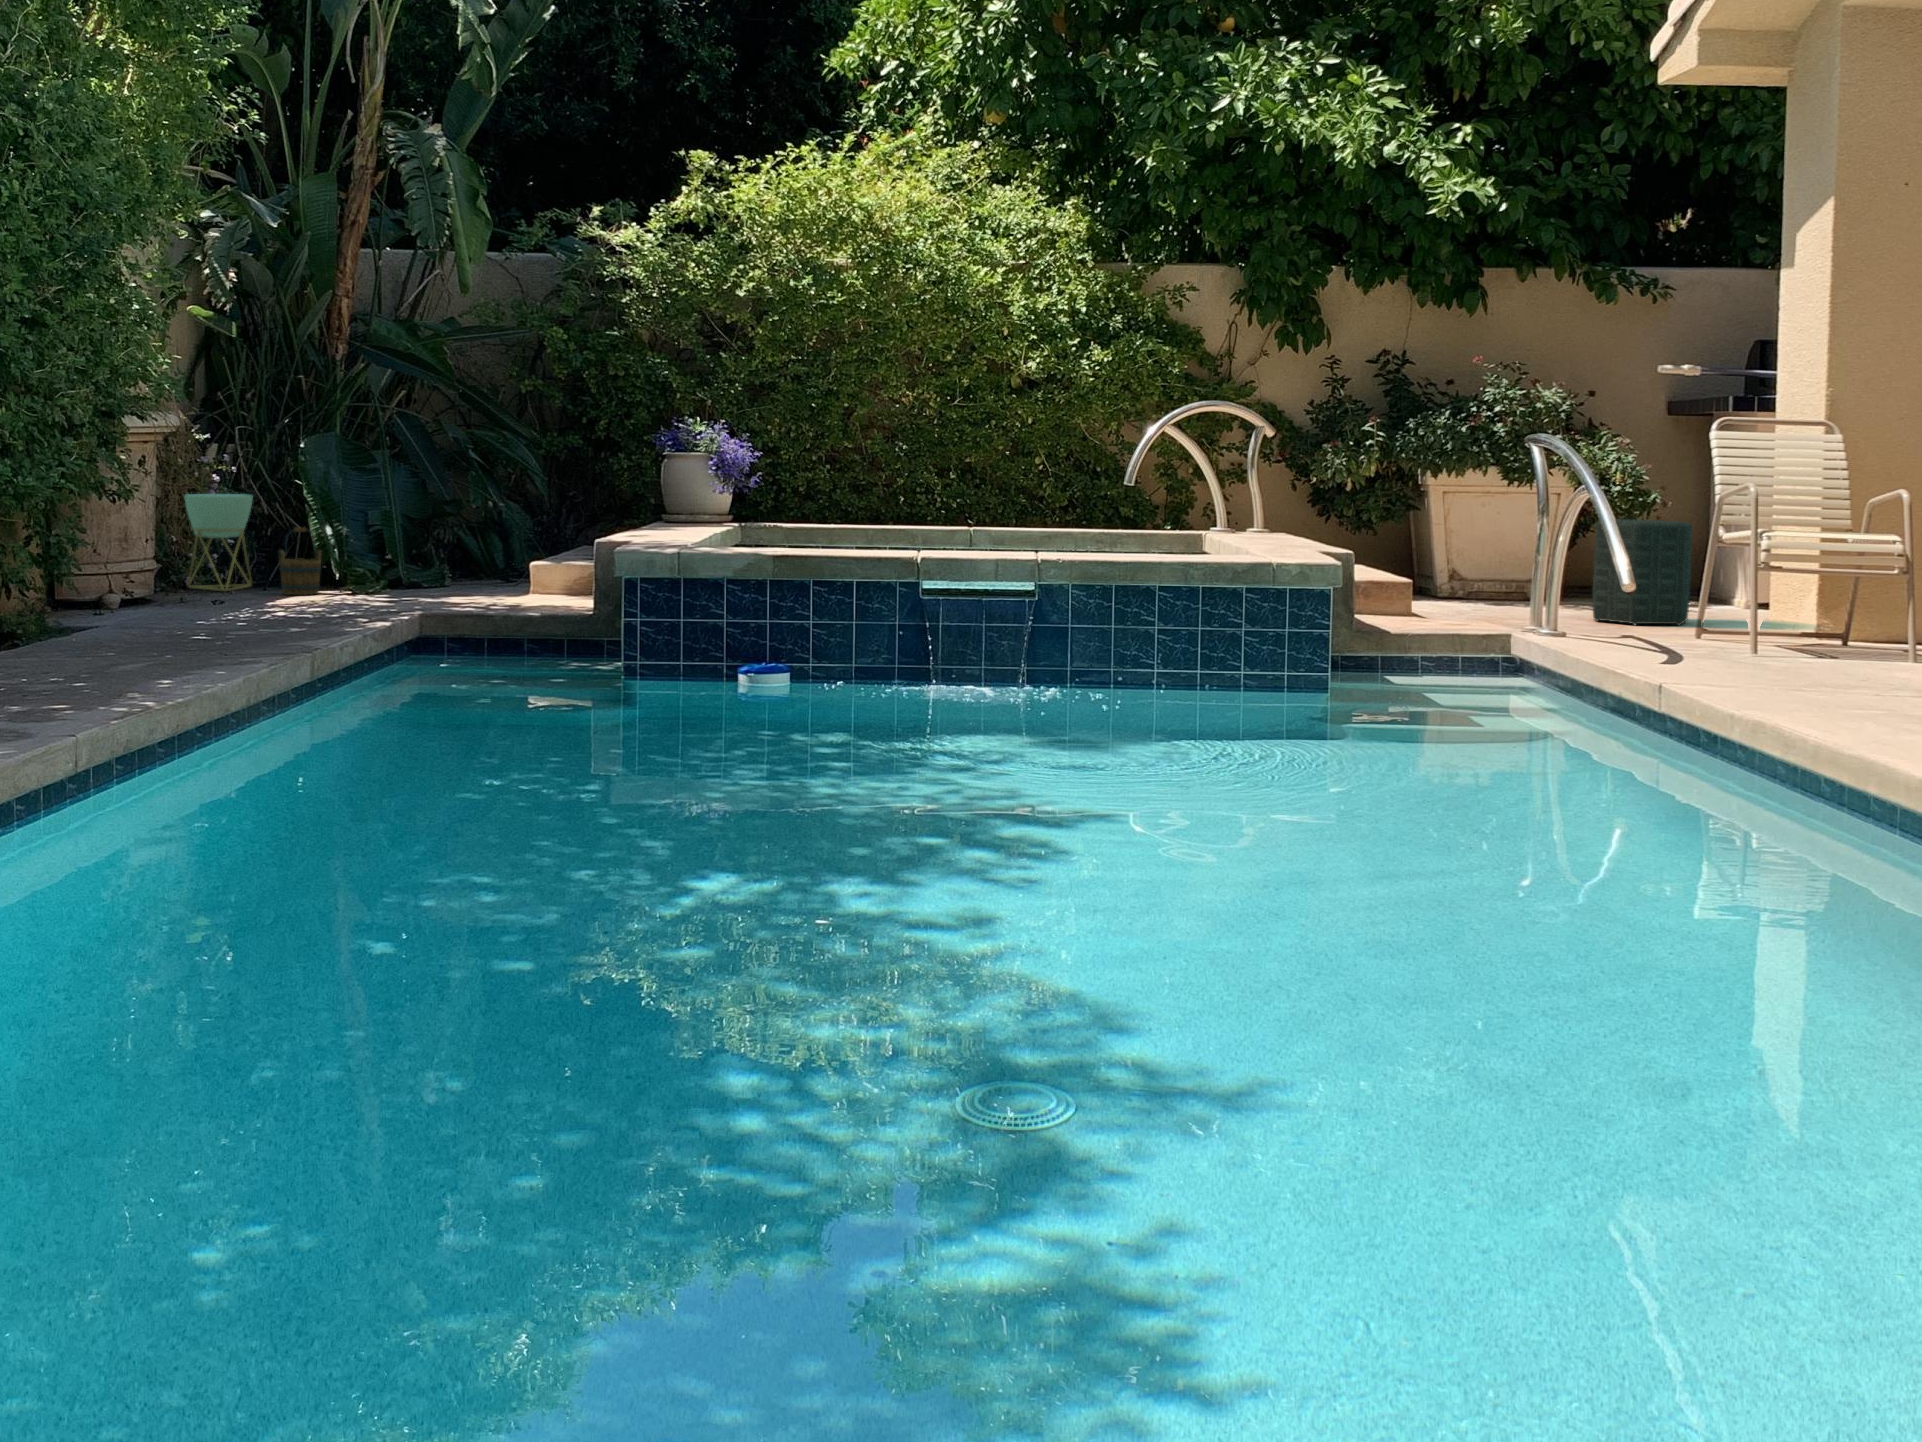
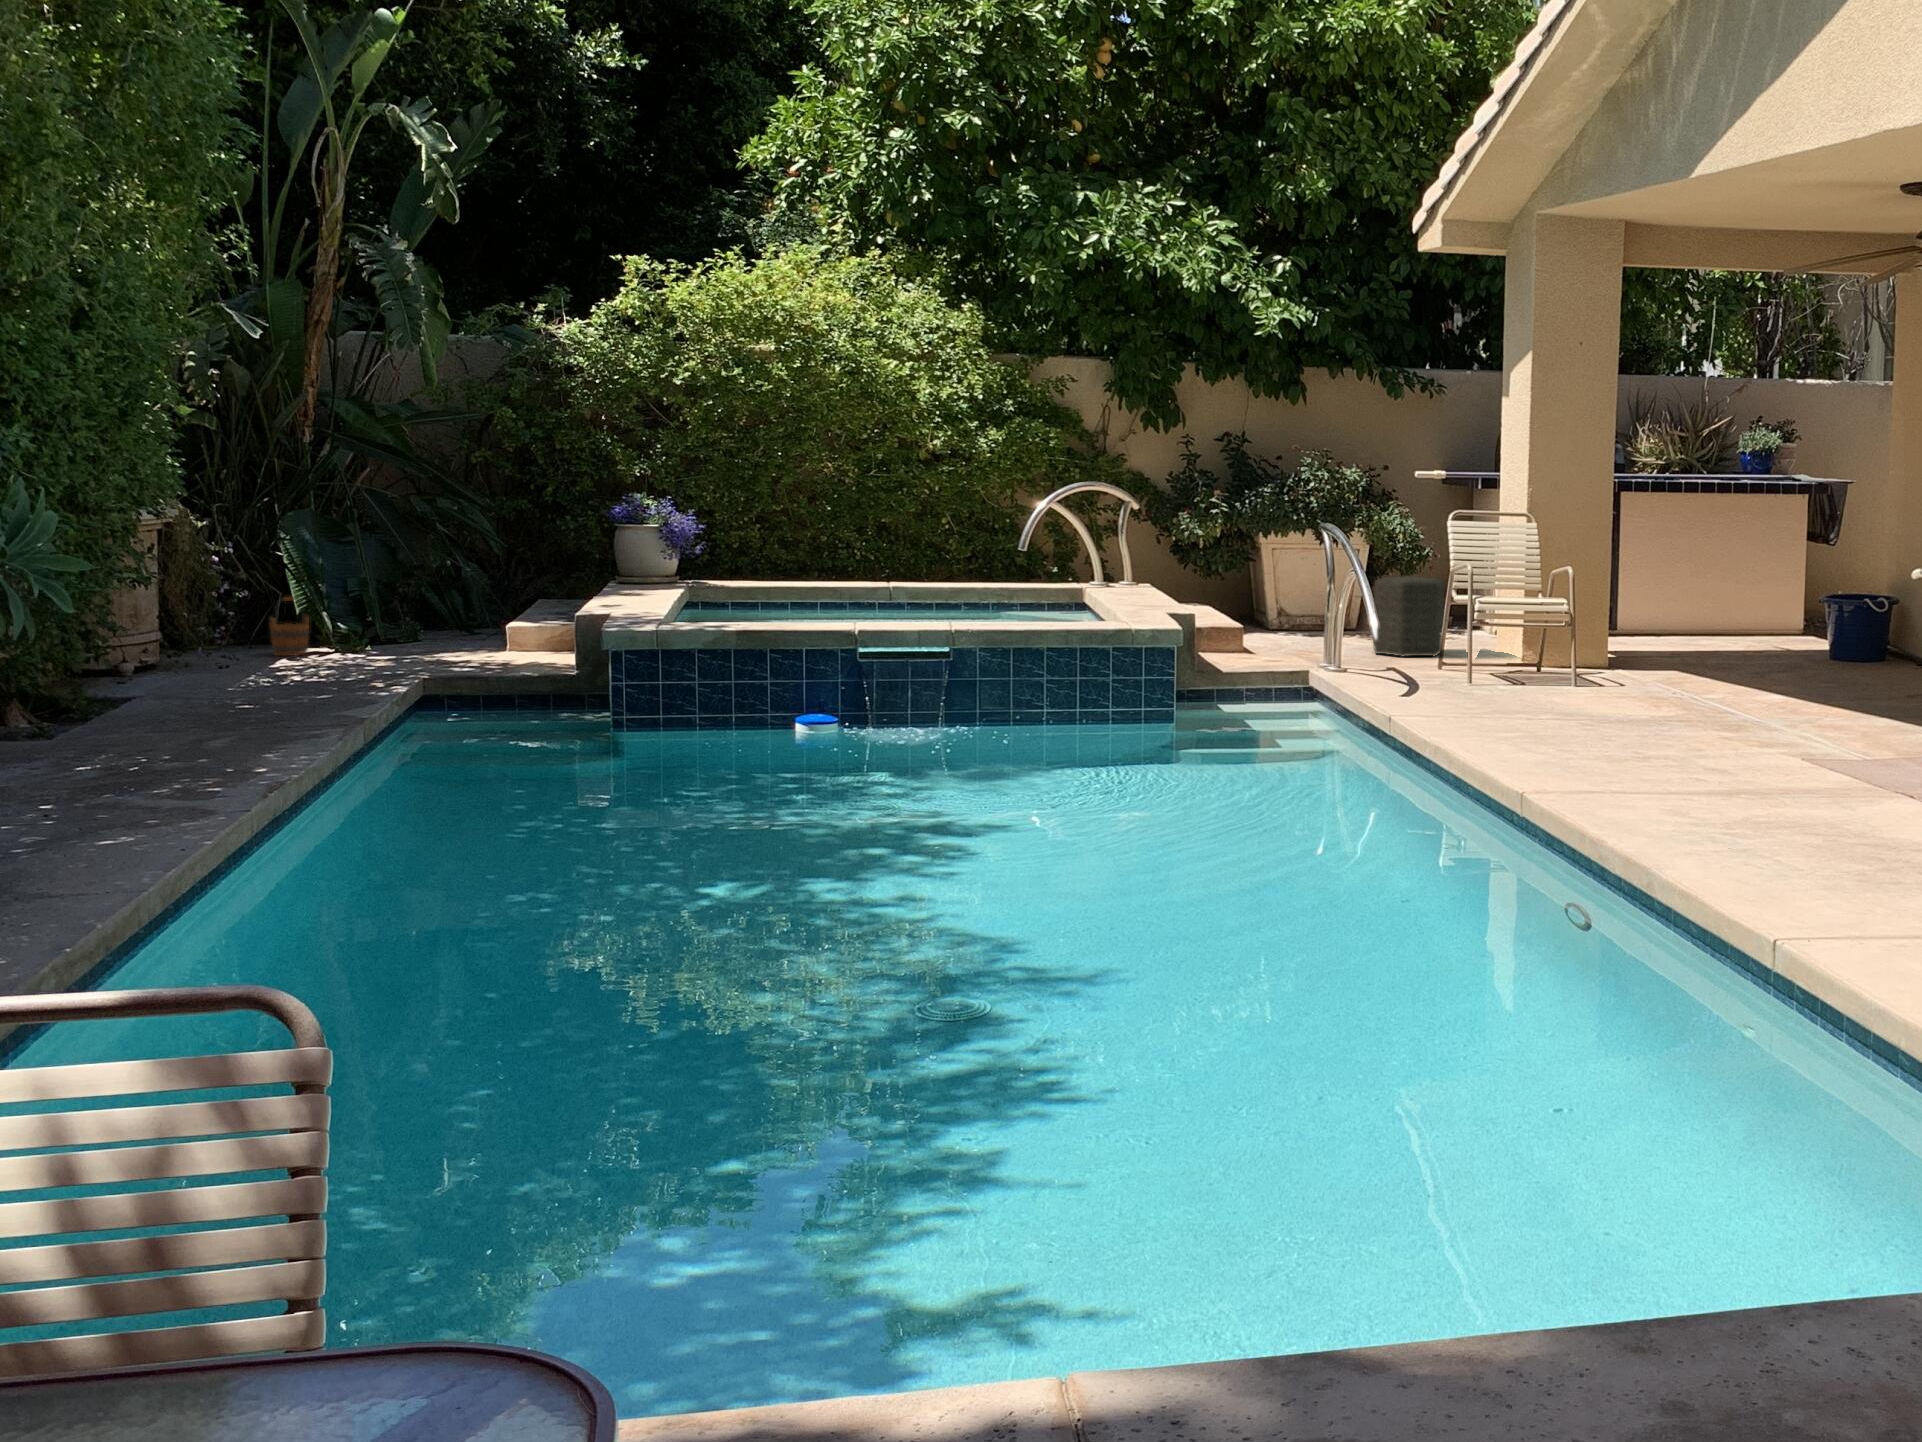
planter: present [184,494,253,591] -> none [170,566,236,653]

